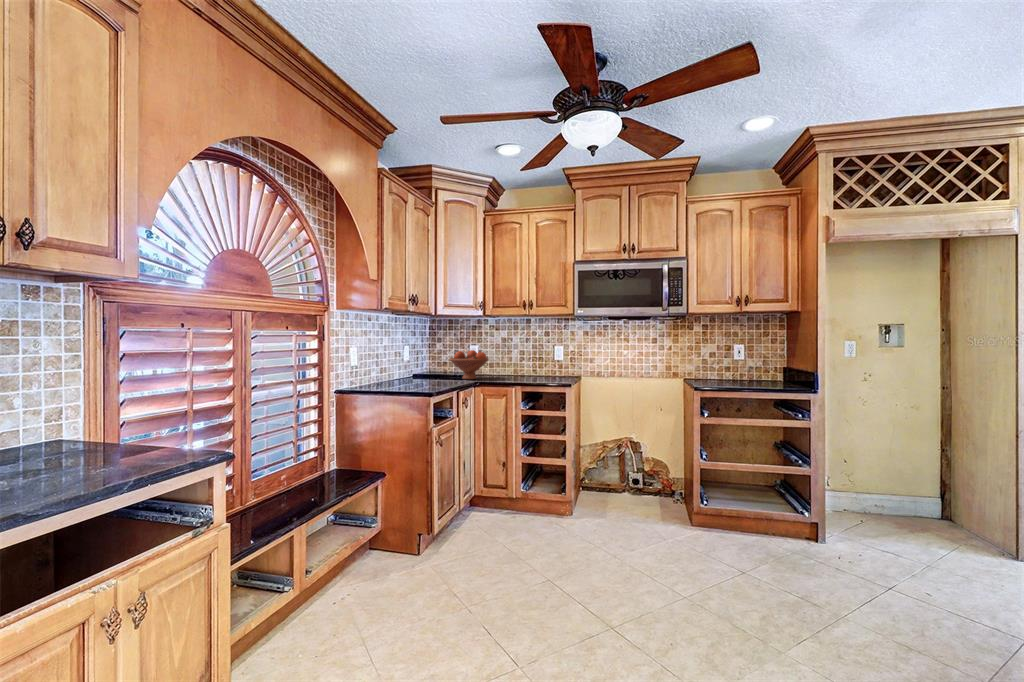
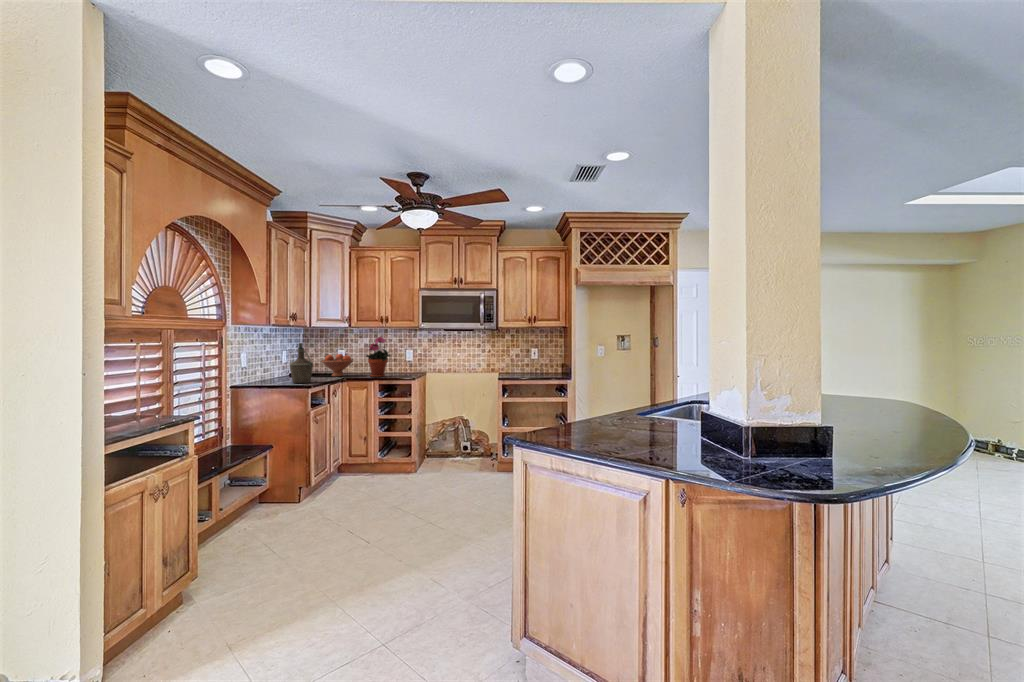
potted plant: none [505,327,537,382] -> present [366,337,390,377]
bottle: none [408,334,438,388] -> present [290,343,313,383]

